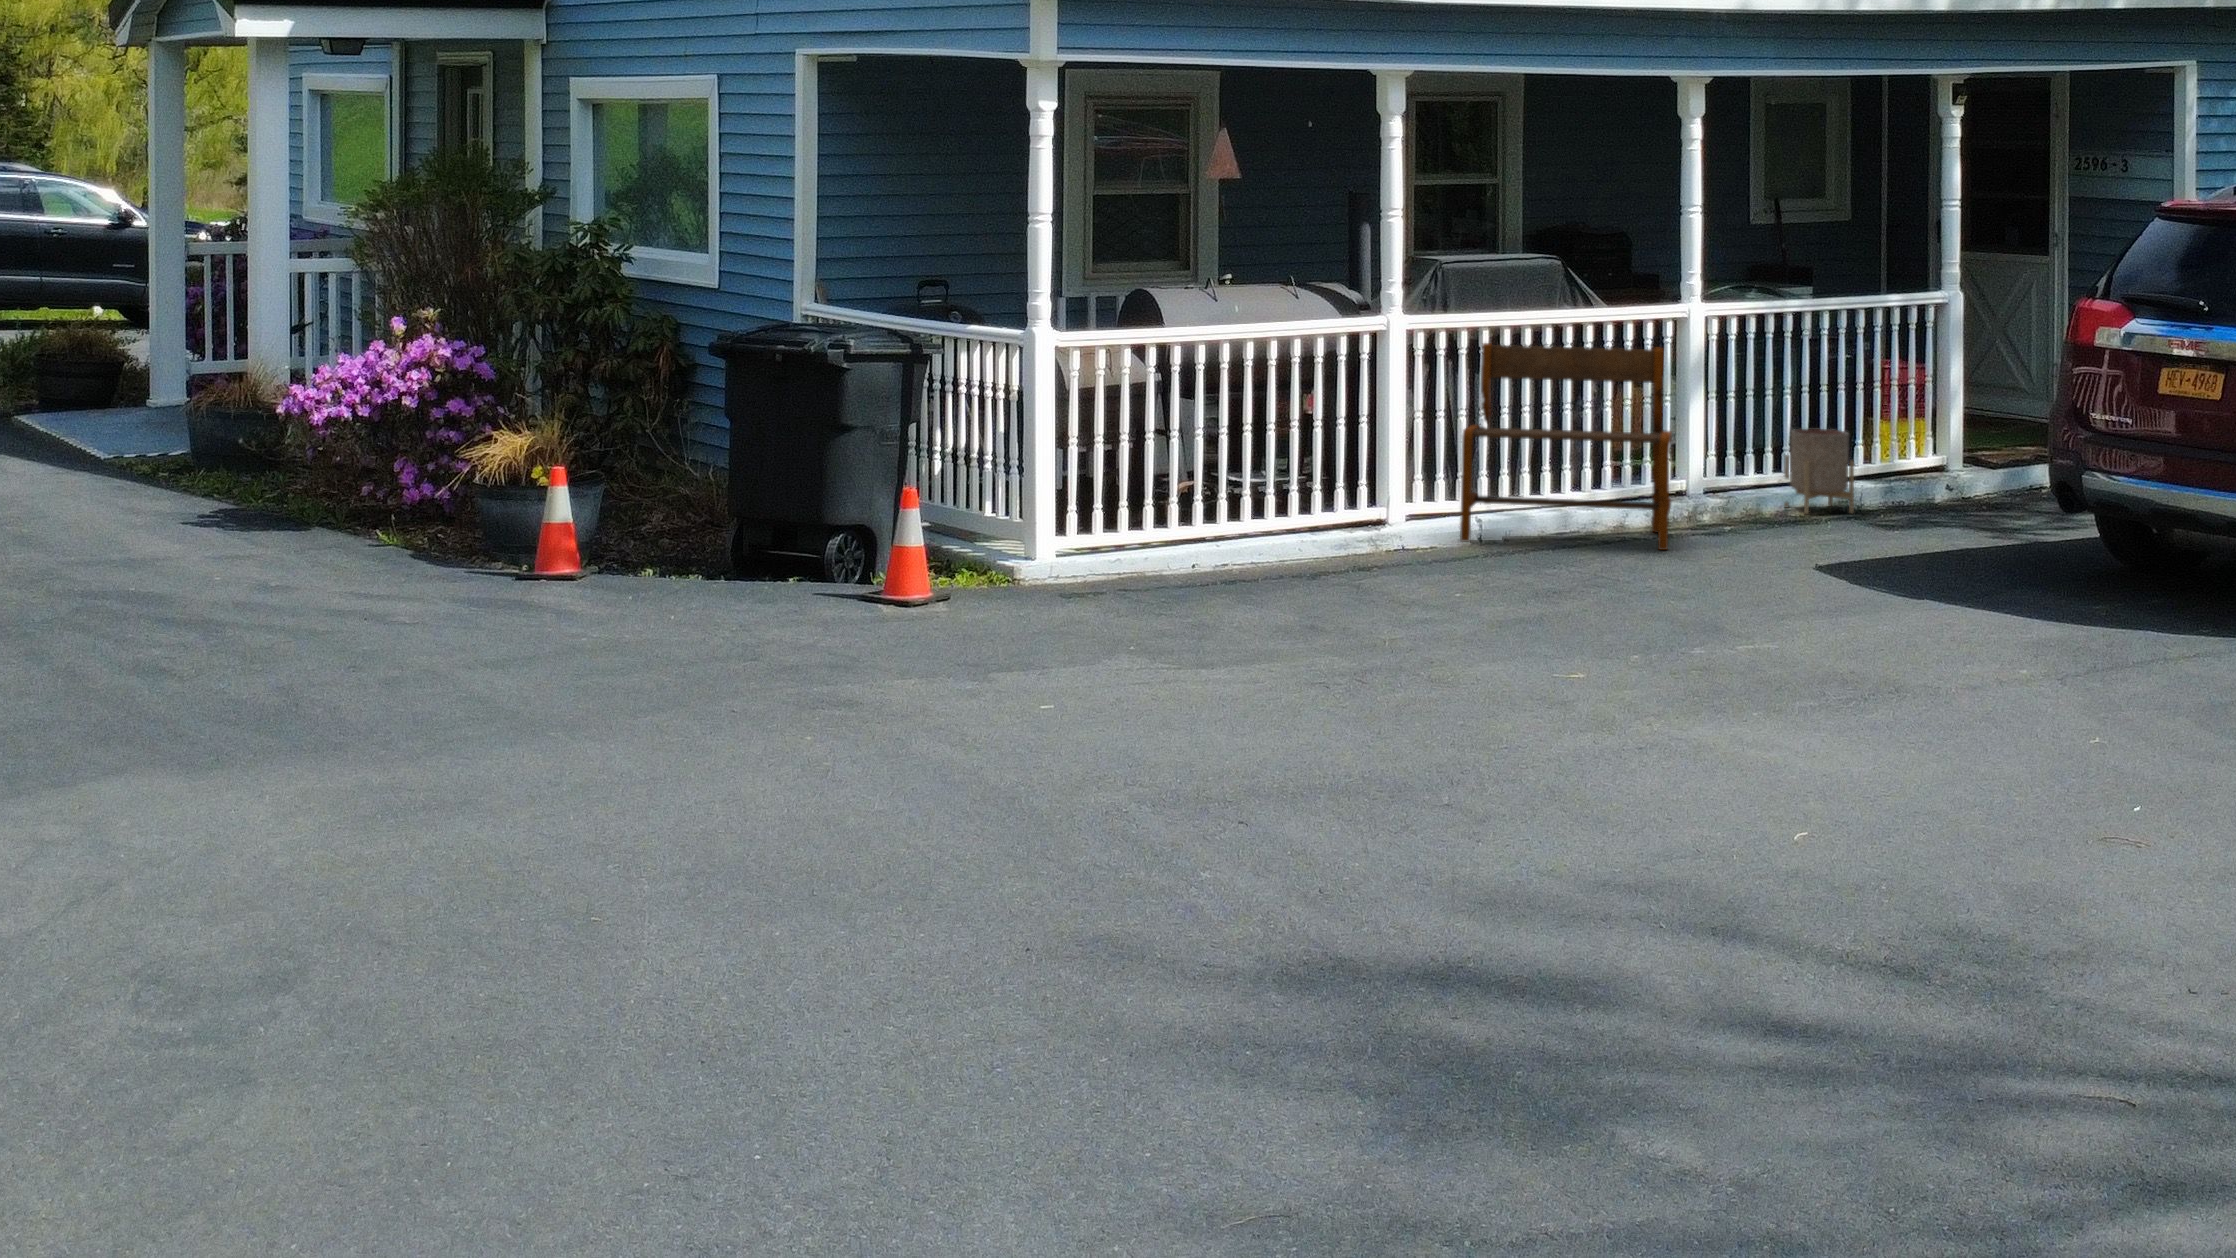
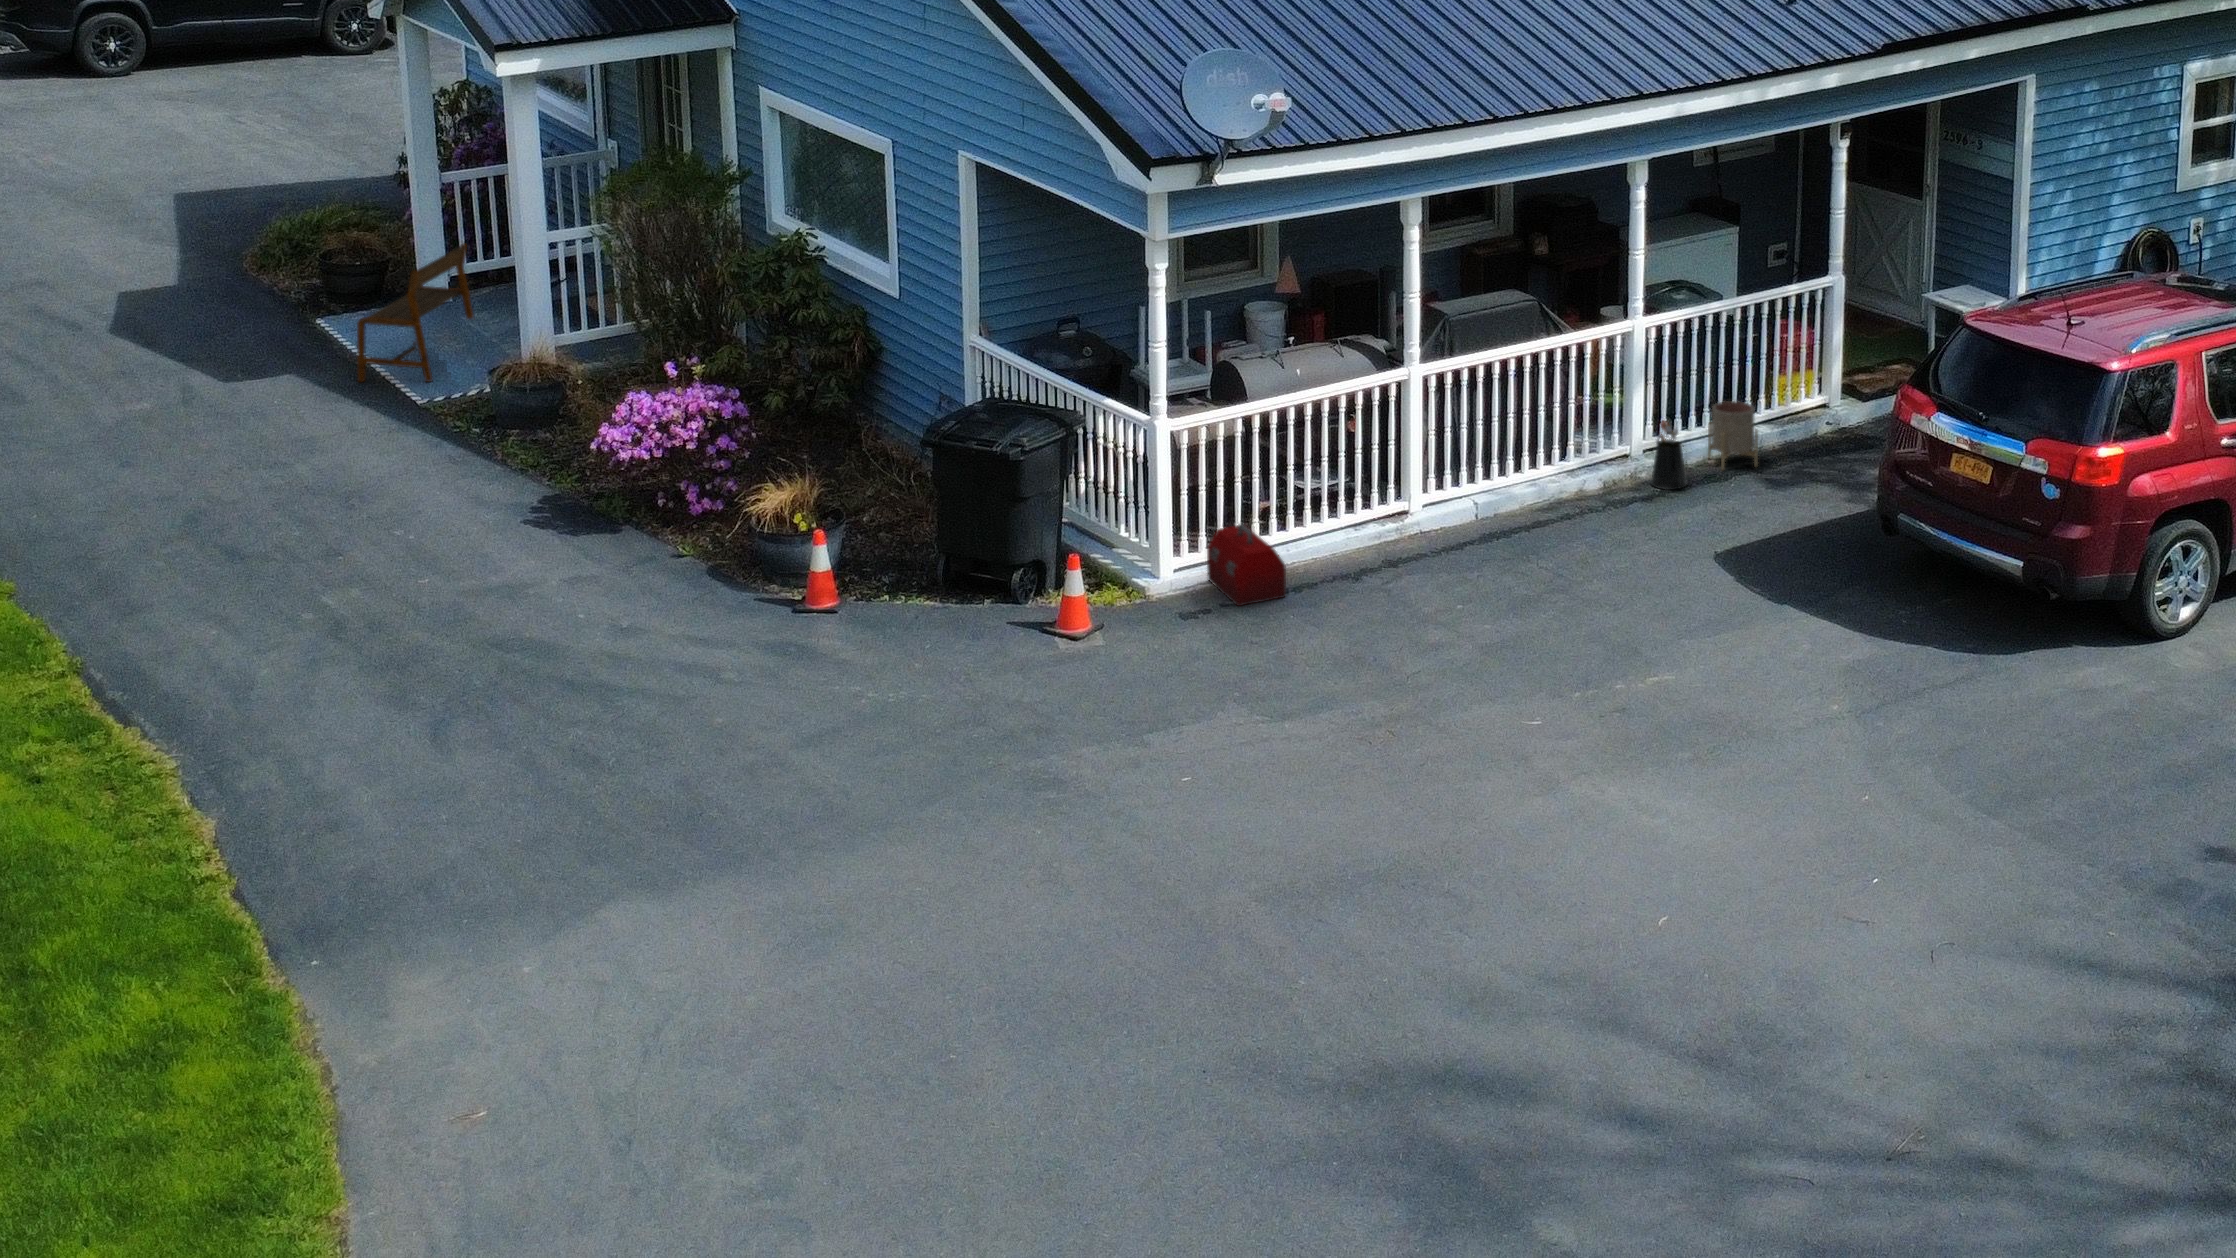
bench: present [1460,343,1672,550] -> present [357,243,474,382]
watering can: none [1709,431,1761,524] -> present [1650,420,1687,490]
toolbox: none [1098,478,1208,582] -> present [1207,524,1286,606]

